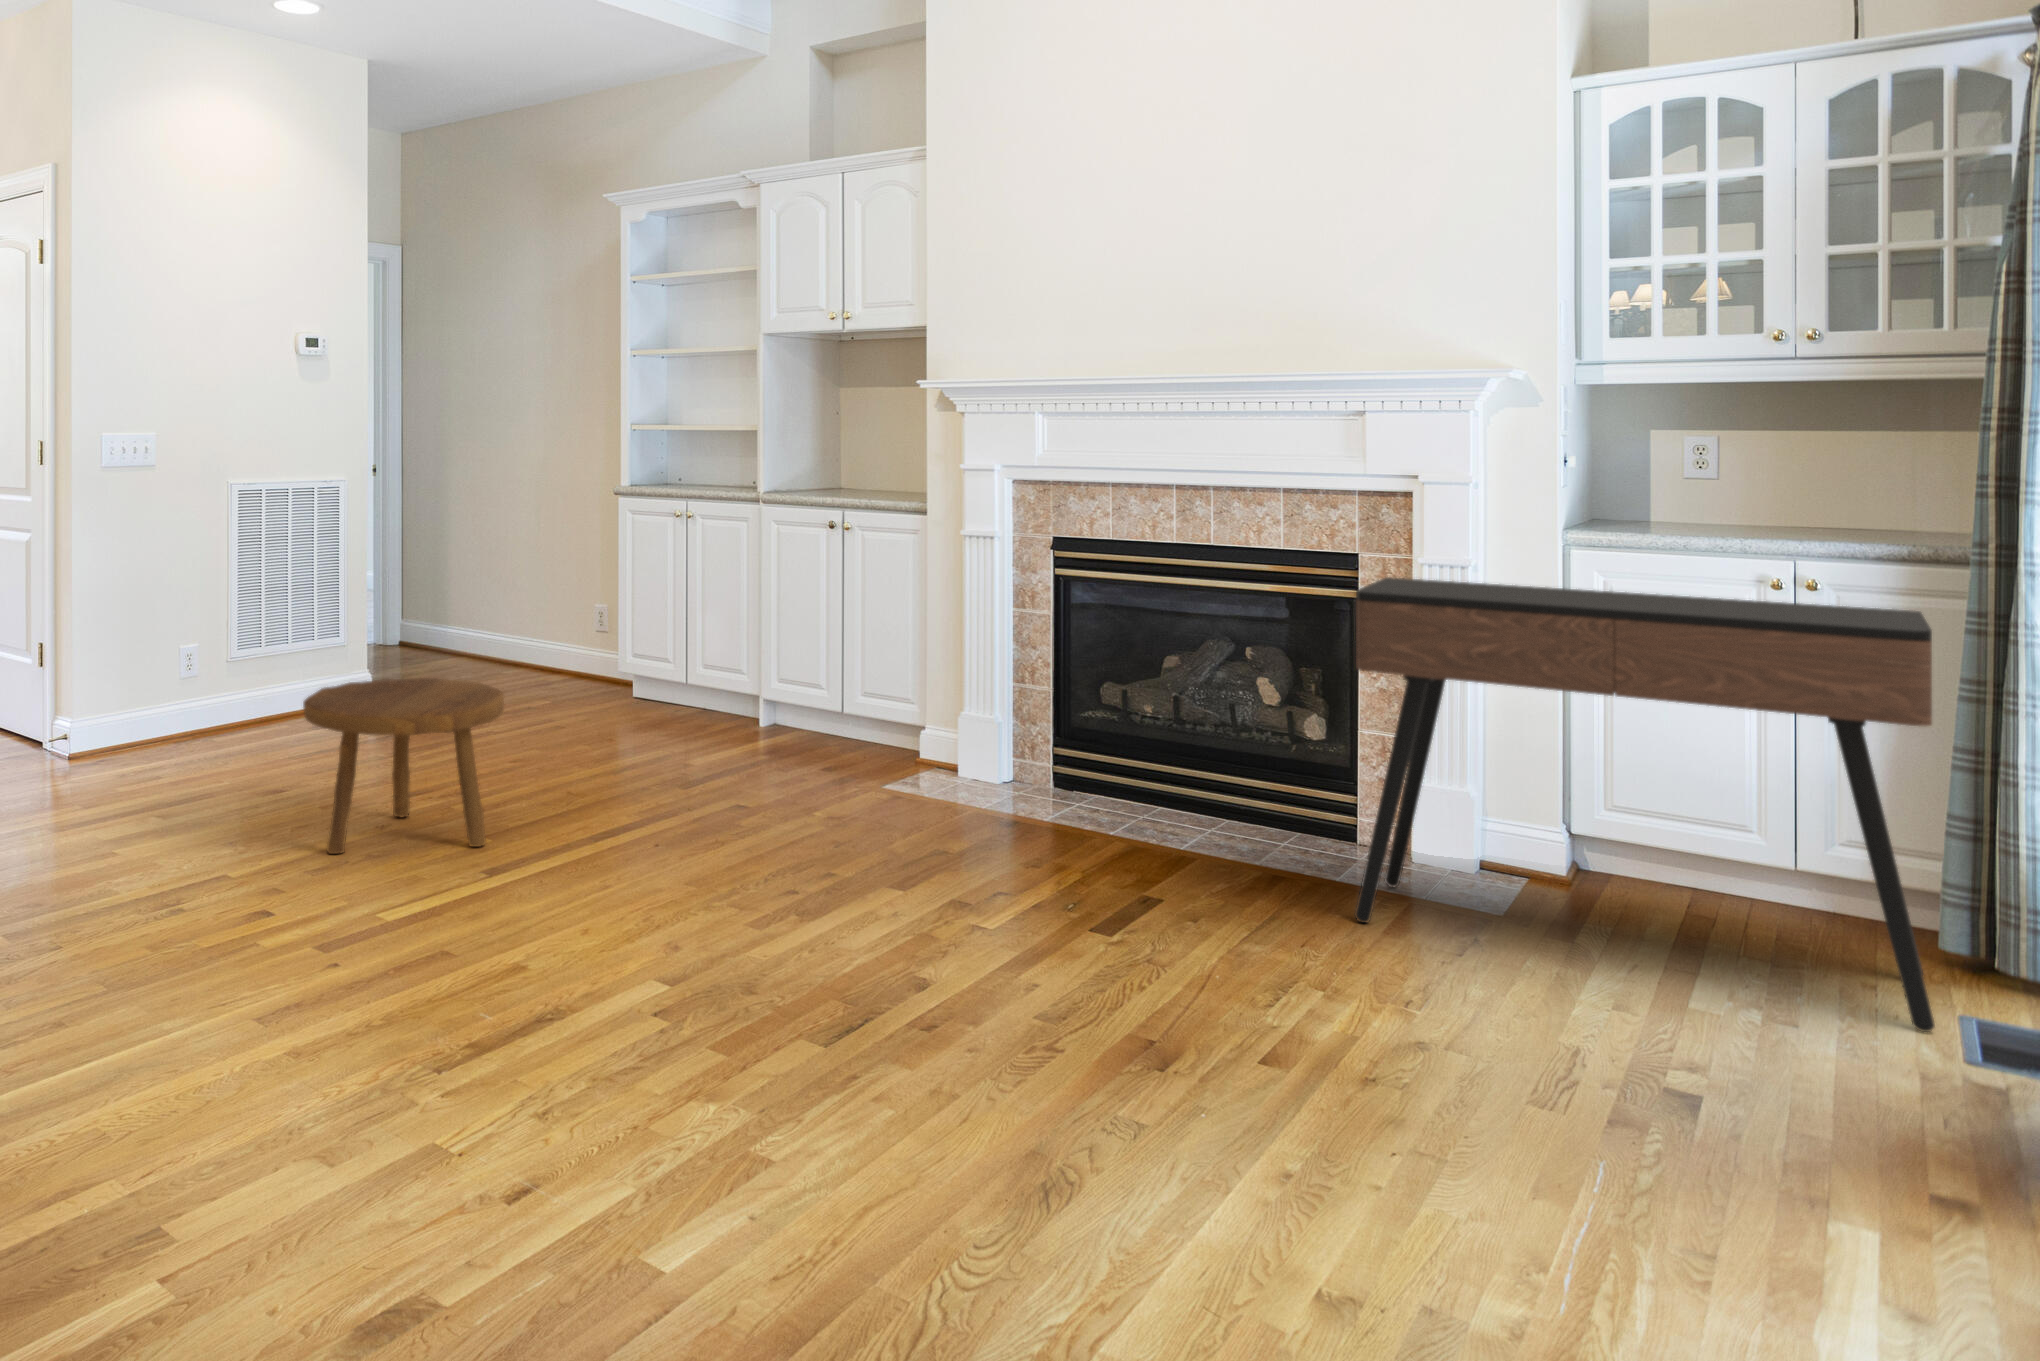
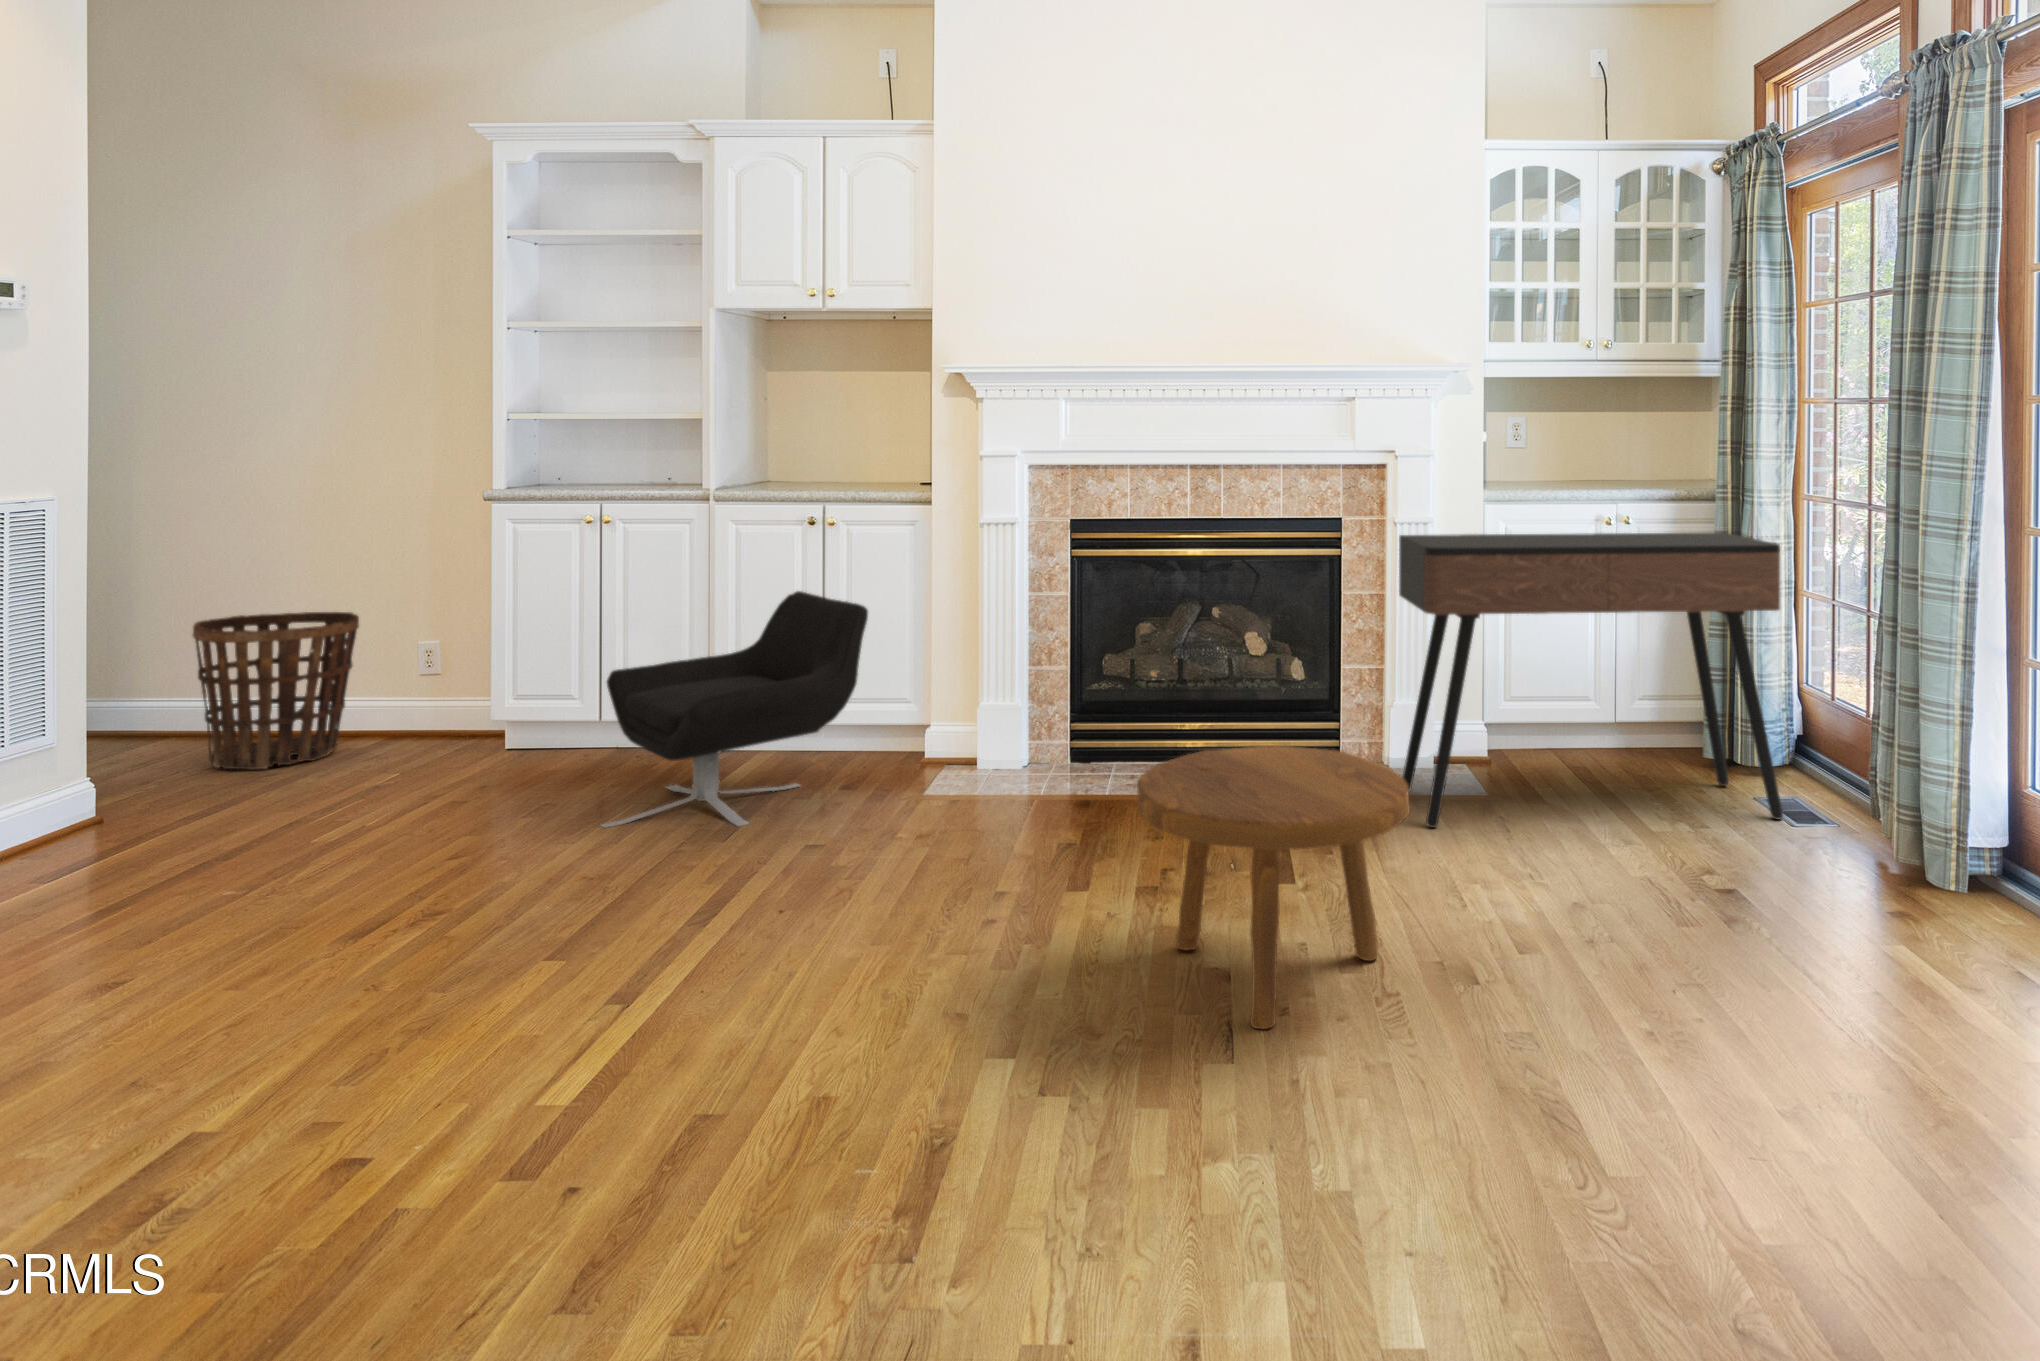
basket: none [446,573,550,689] -> present [193,612,359,770]
lounge chair: none [629,588,849,783] -> present [601,591,868,828]
footstool: present [303,678,504,854] -> present [1137,745,1410,1029]

